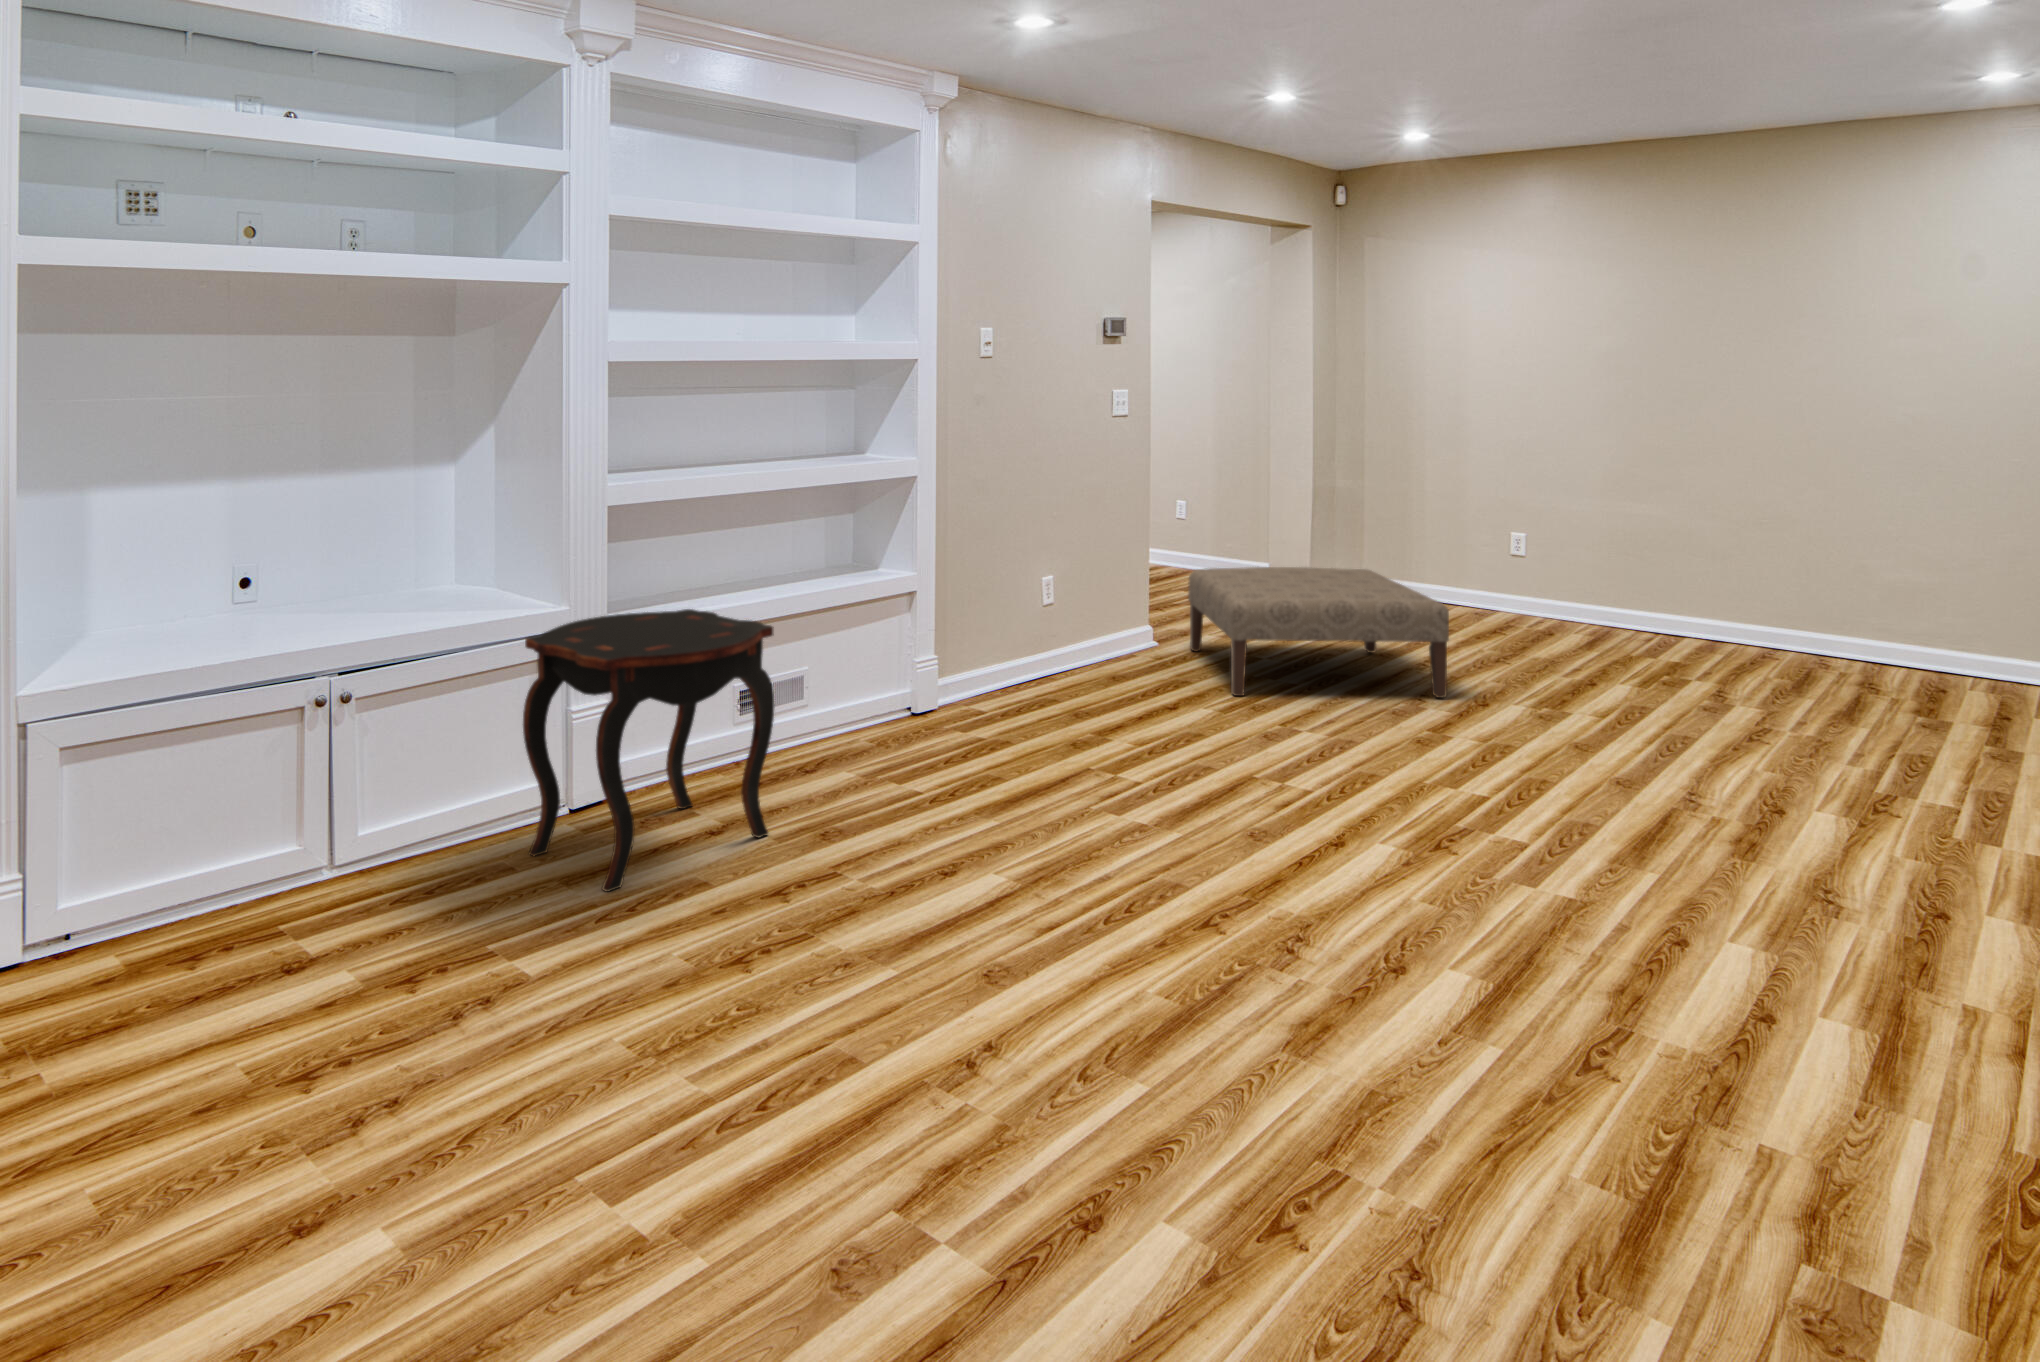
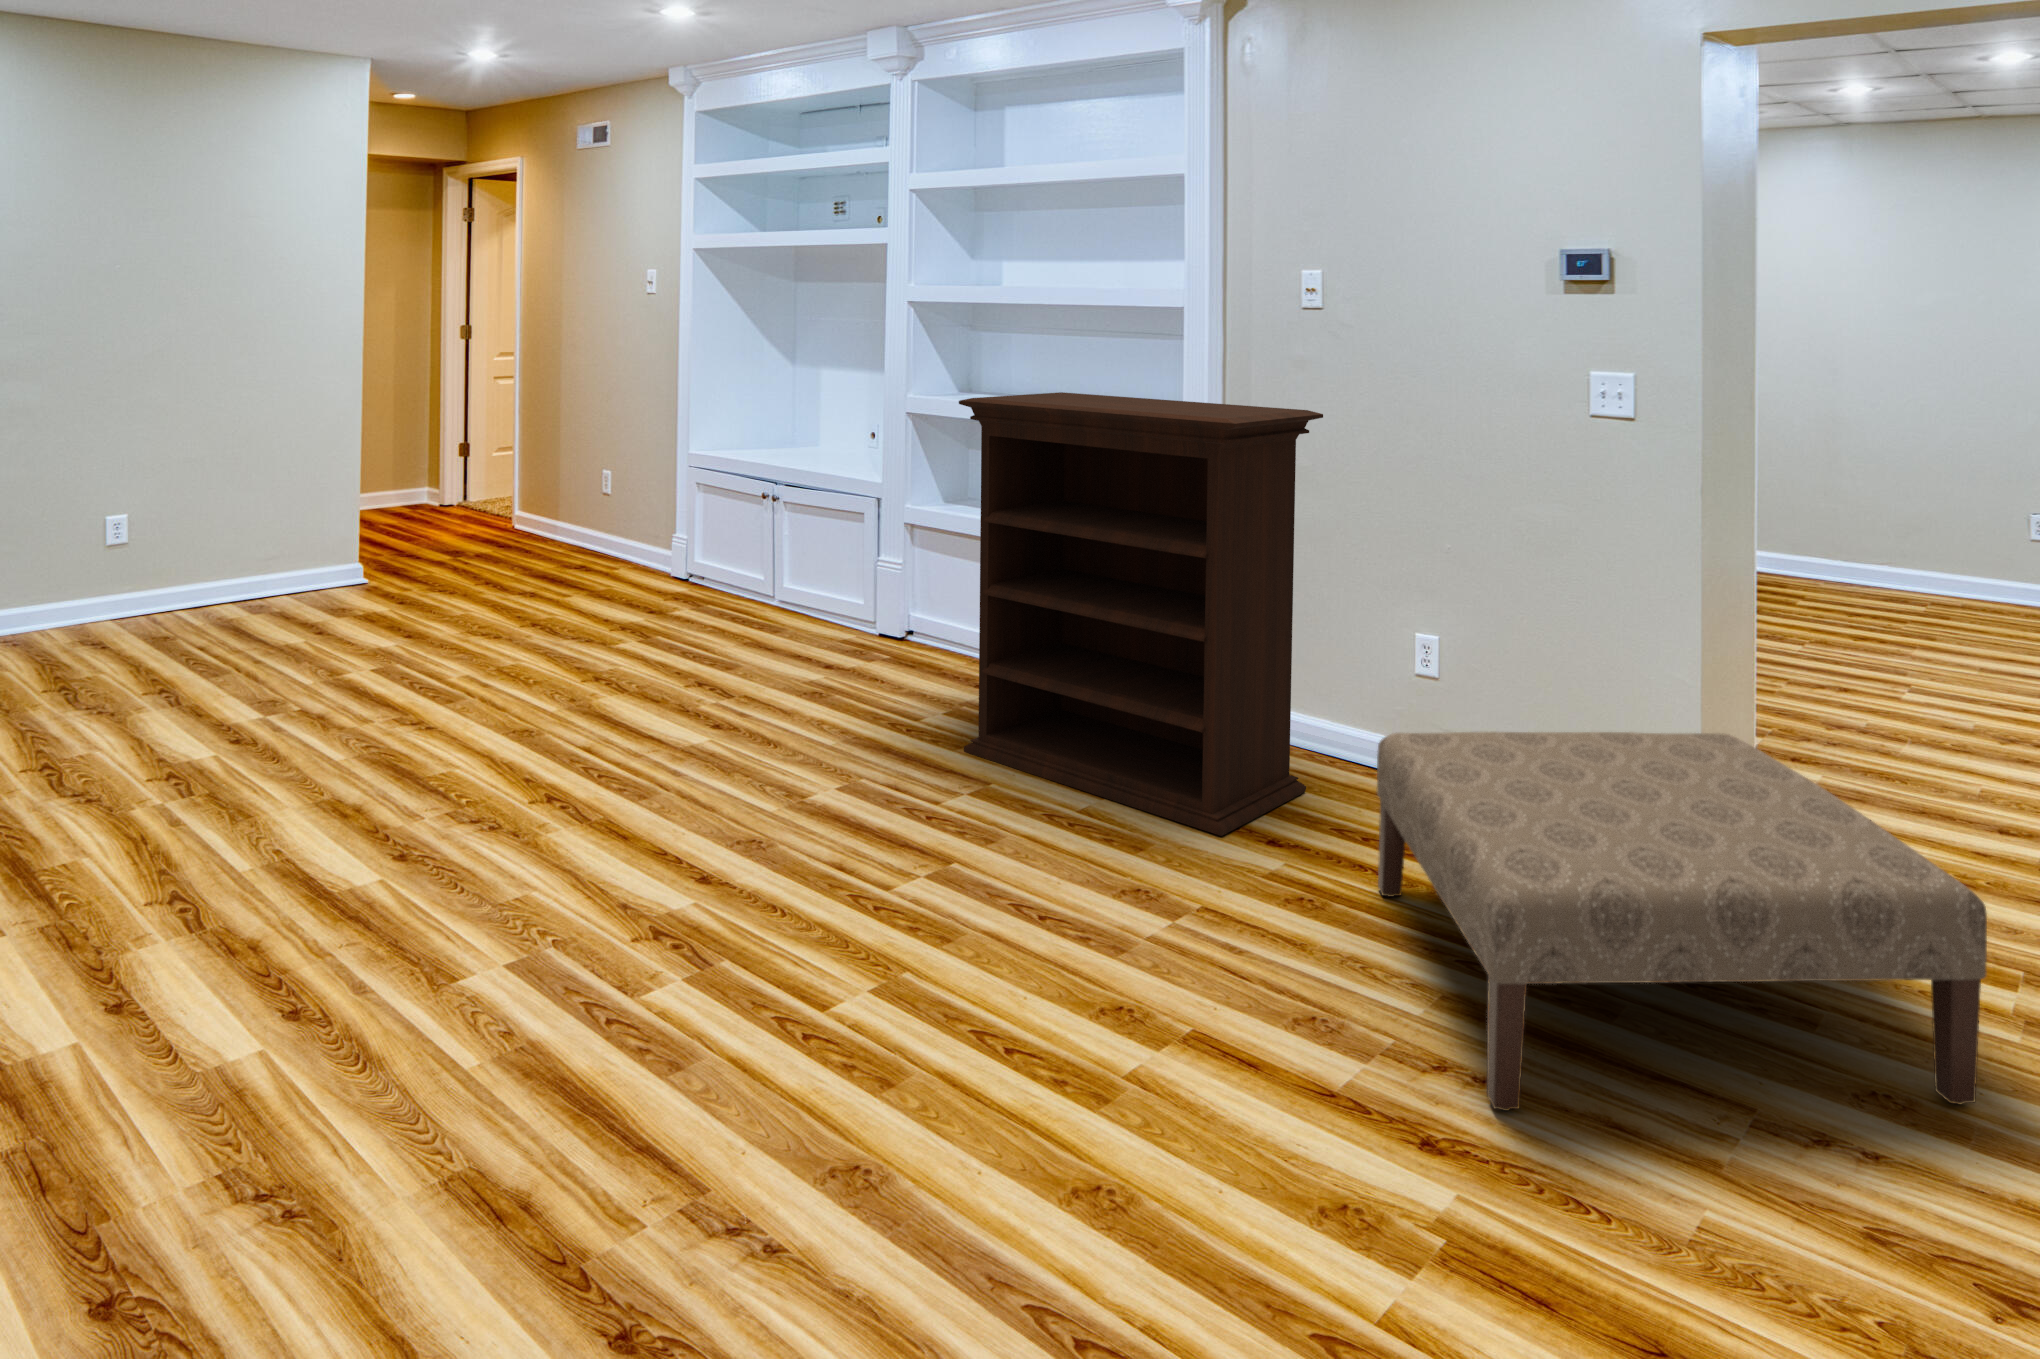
bookshelf: none [920,430,1183,776] -> present [959,392,1323,836]
side table: present [523,609,774,892] -> none [734,490,907,677]

